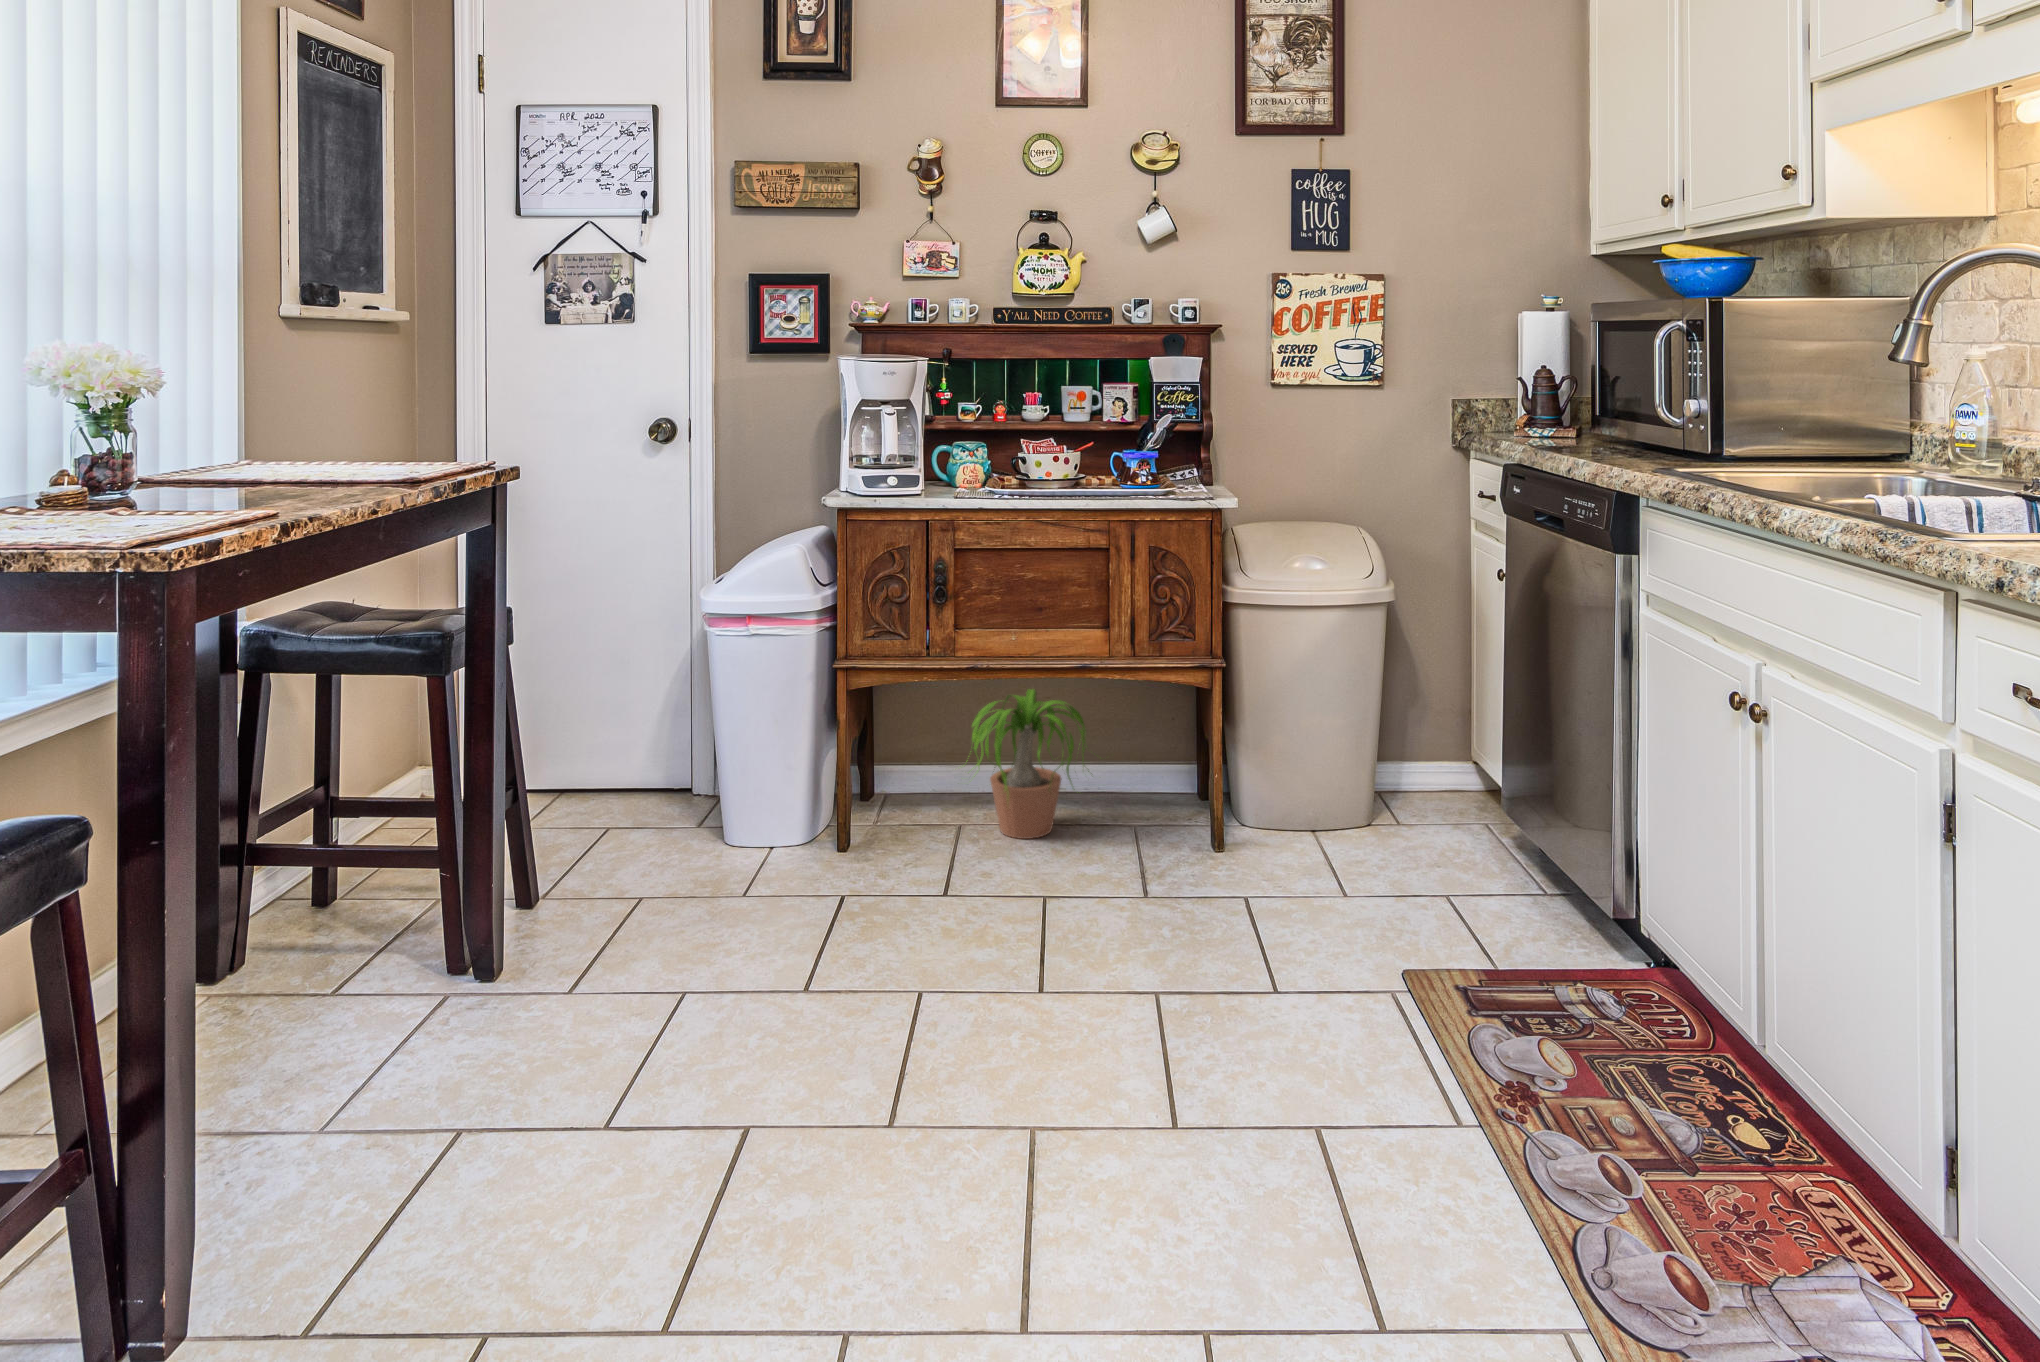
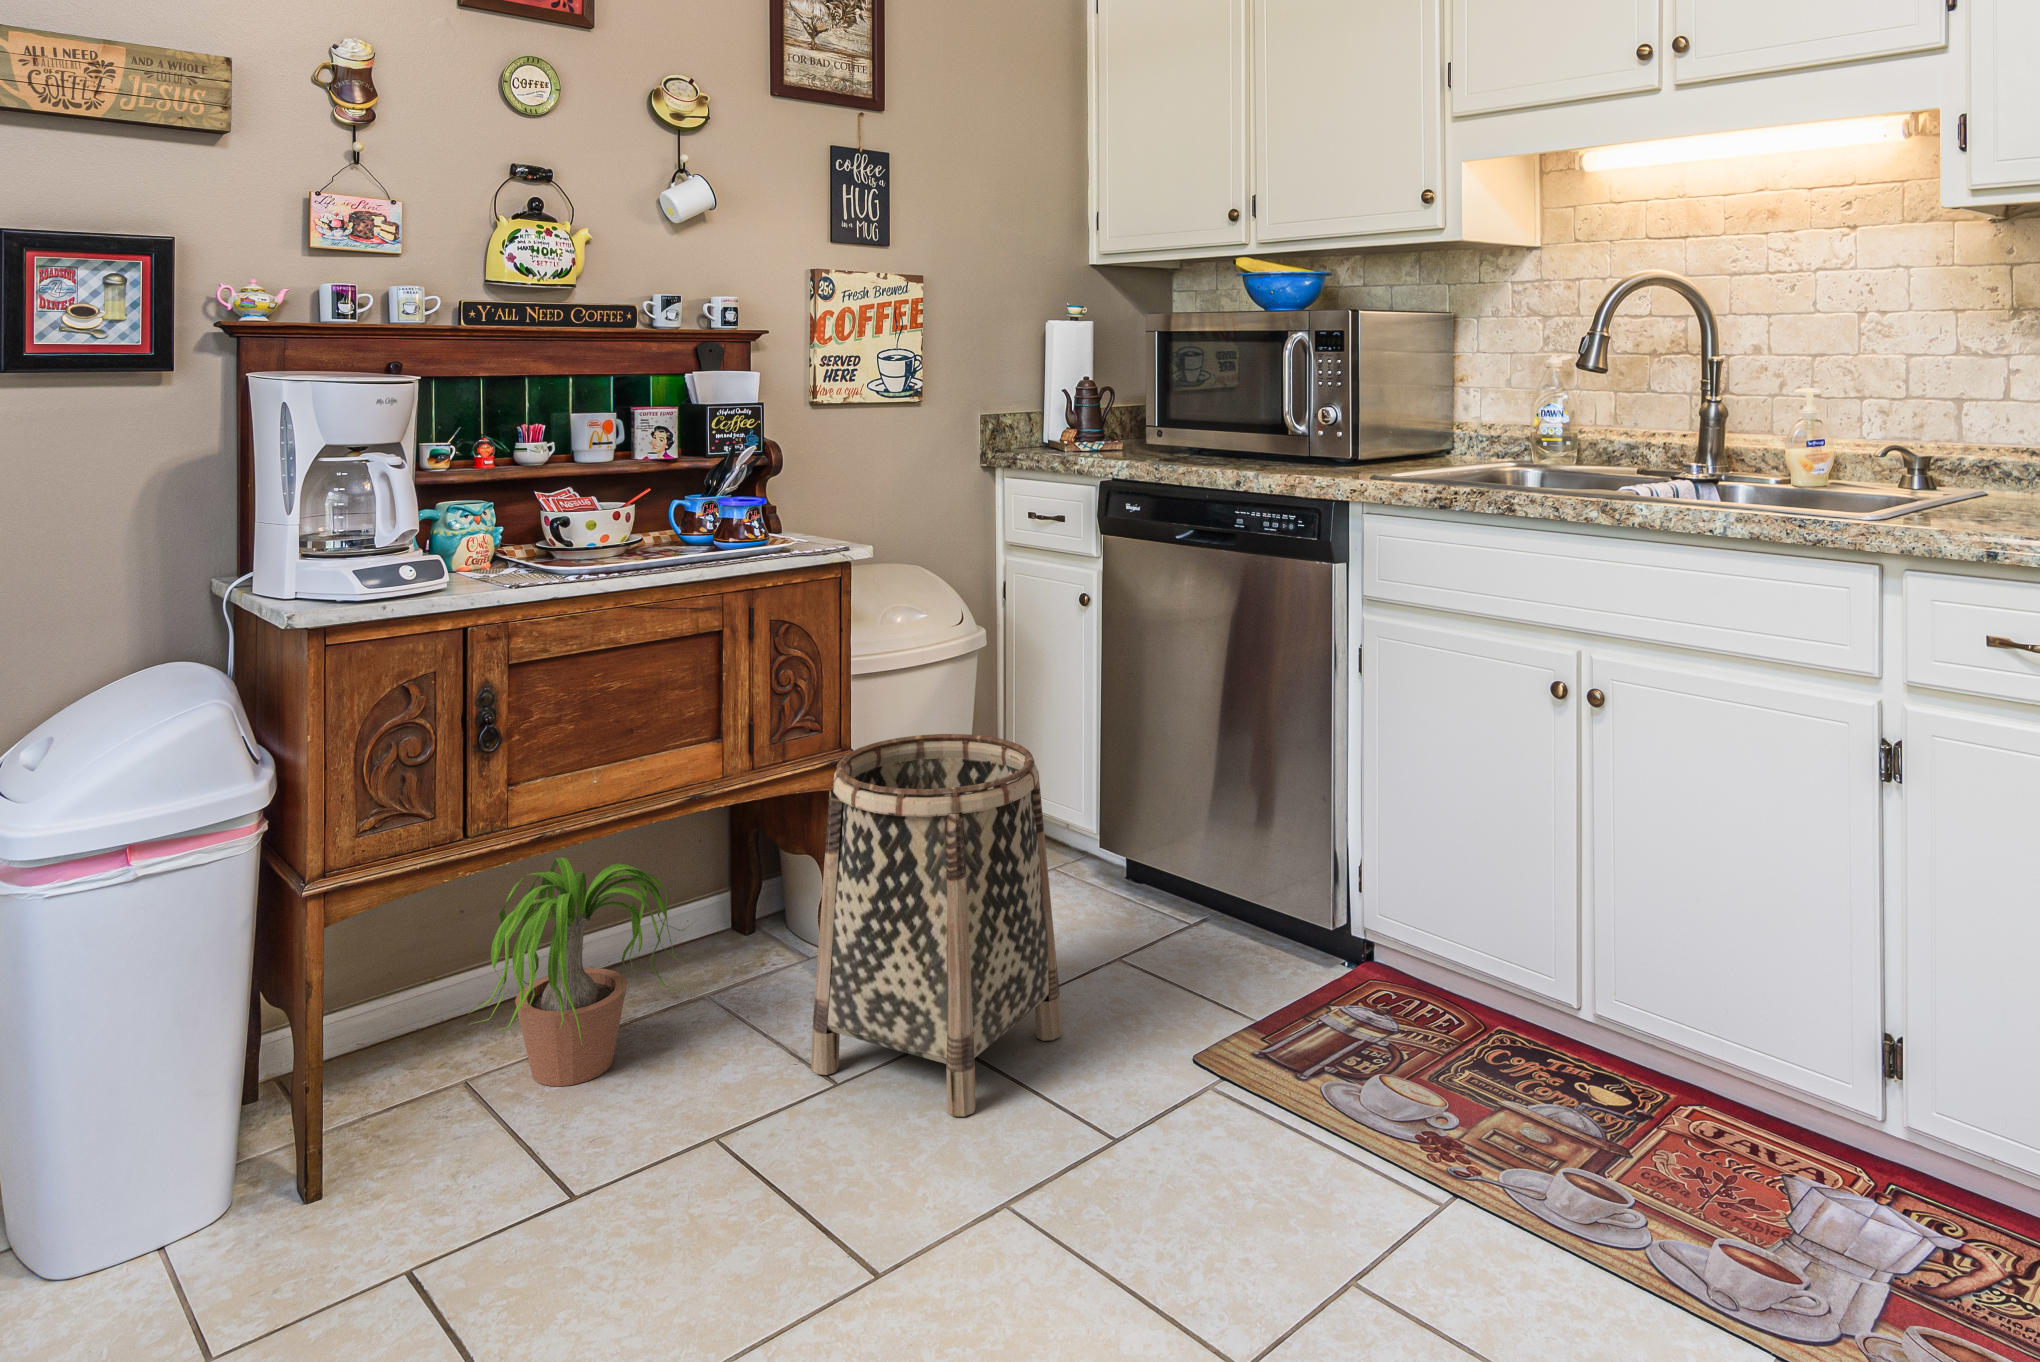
basket: none [1149,648,1341,934] -> present [811,734,1061,1116]

